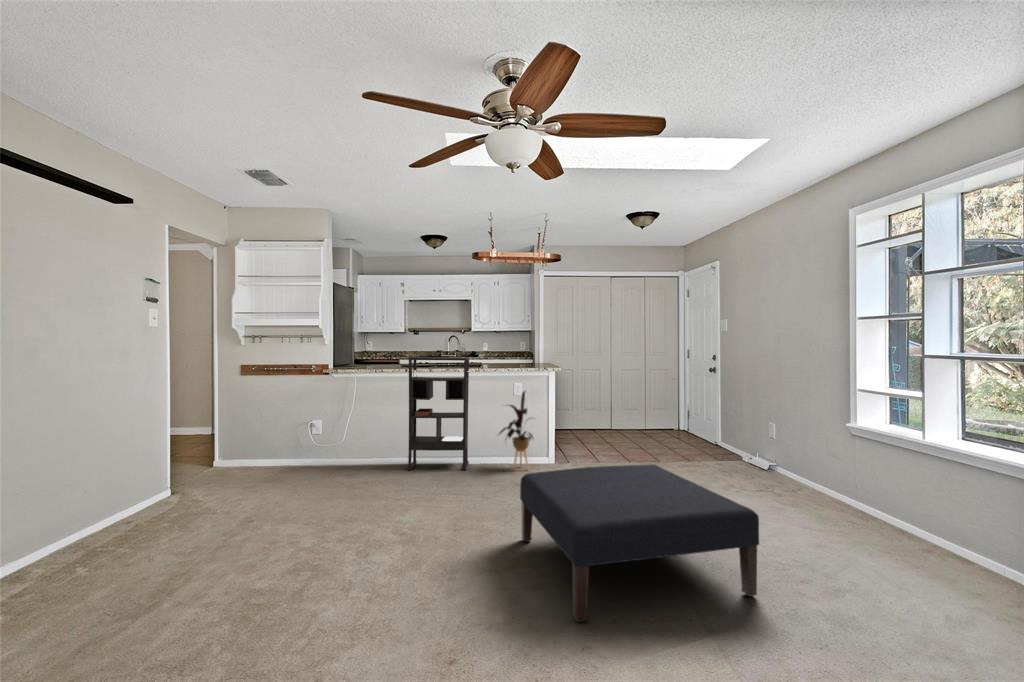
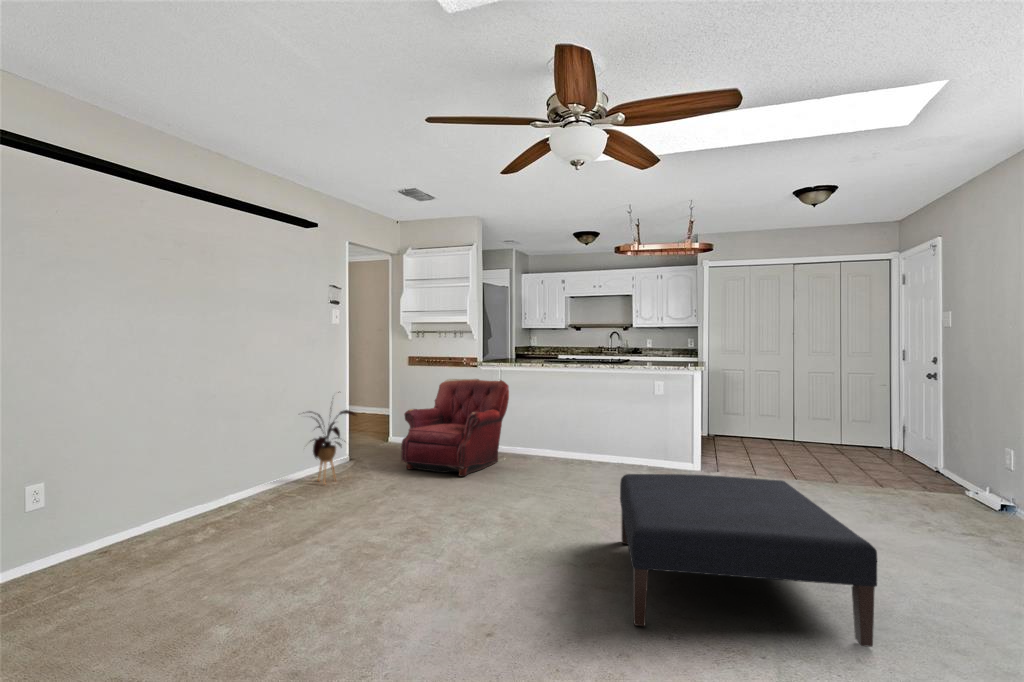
bookshelf: present [407,357,469,470] -> none [543,352,608,469]
armchair: none [246,386,368,495] -> present [401,379,509,476]
house plant: present [499,391,533,470] -> present [309,408,356,484]

